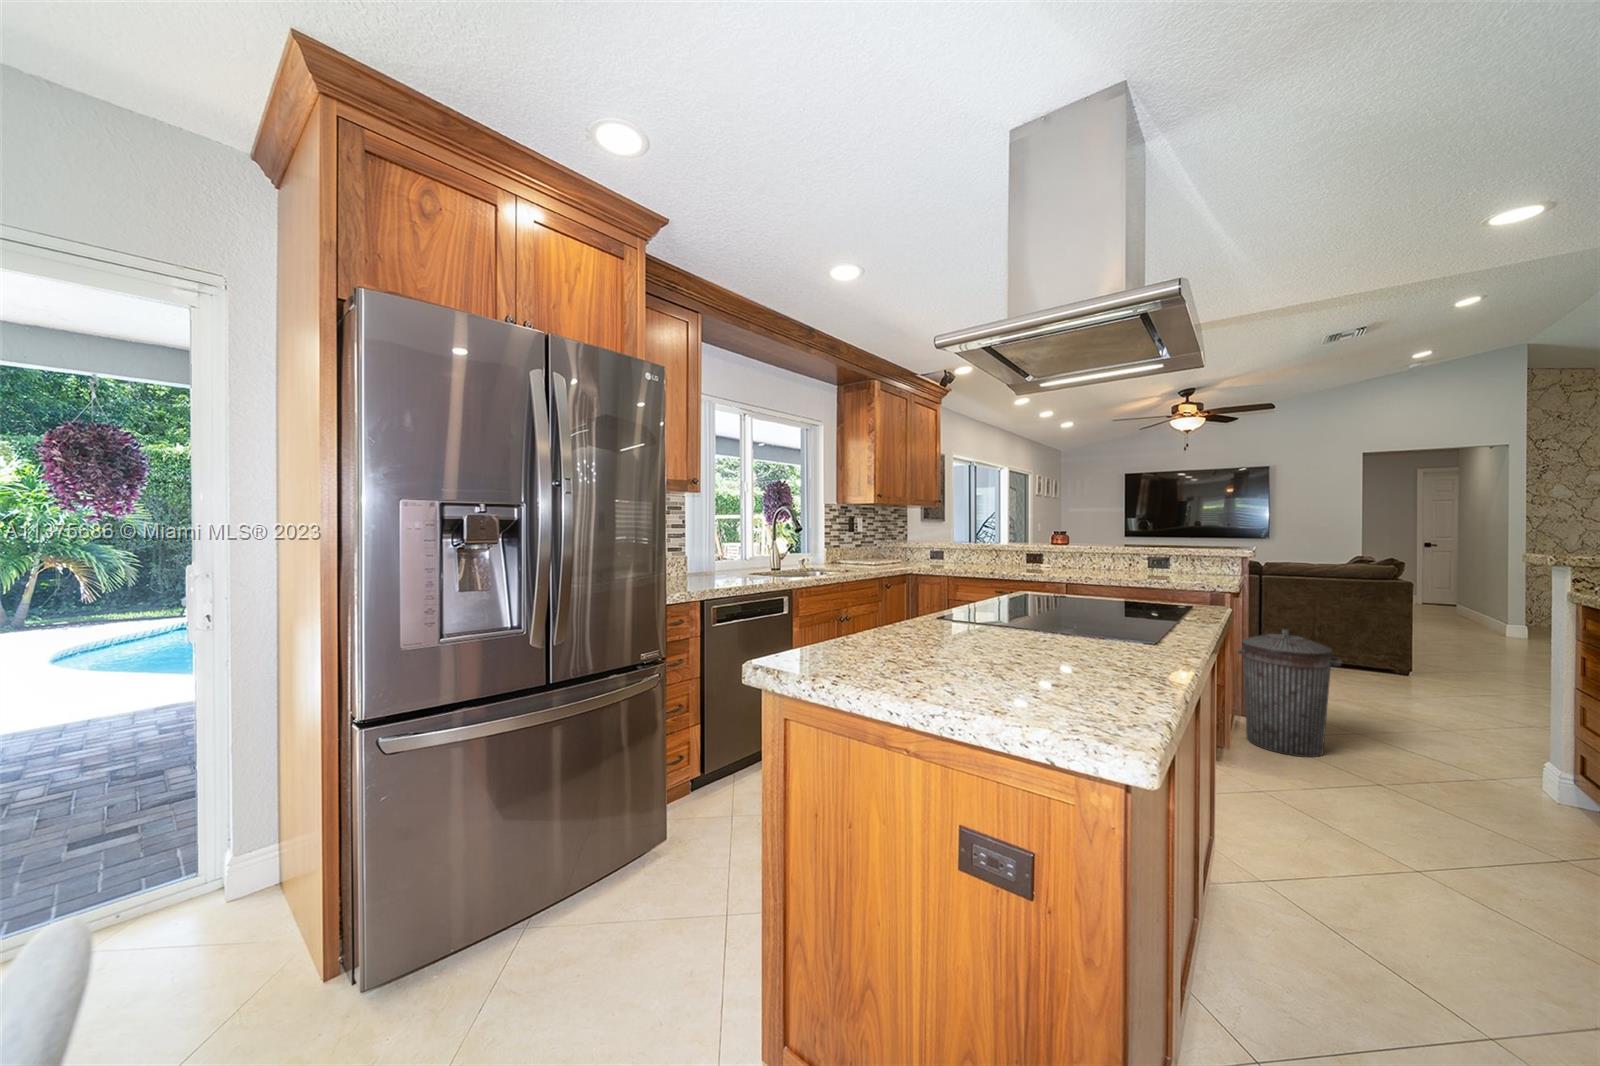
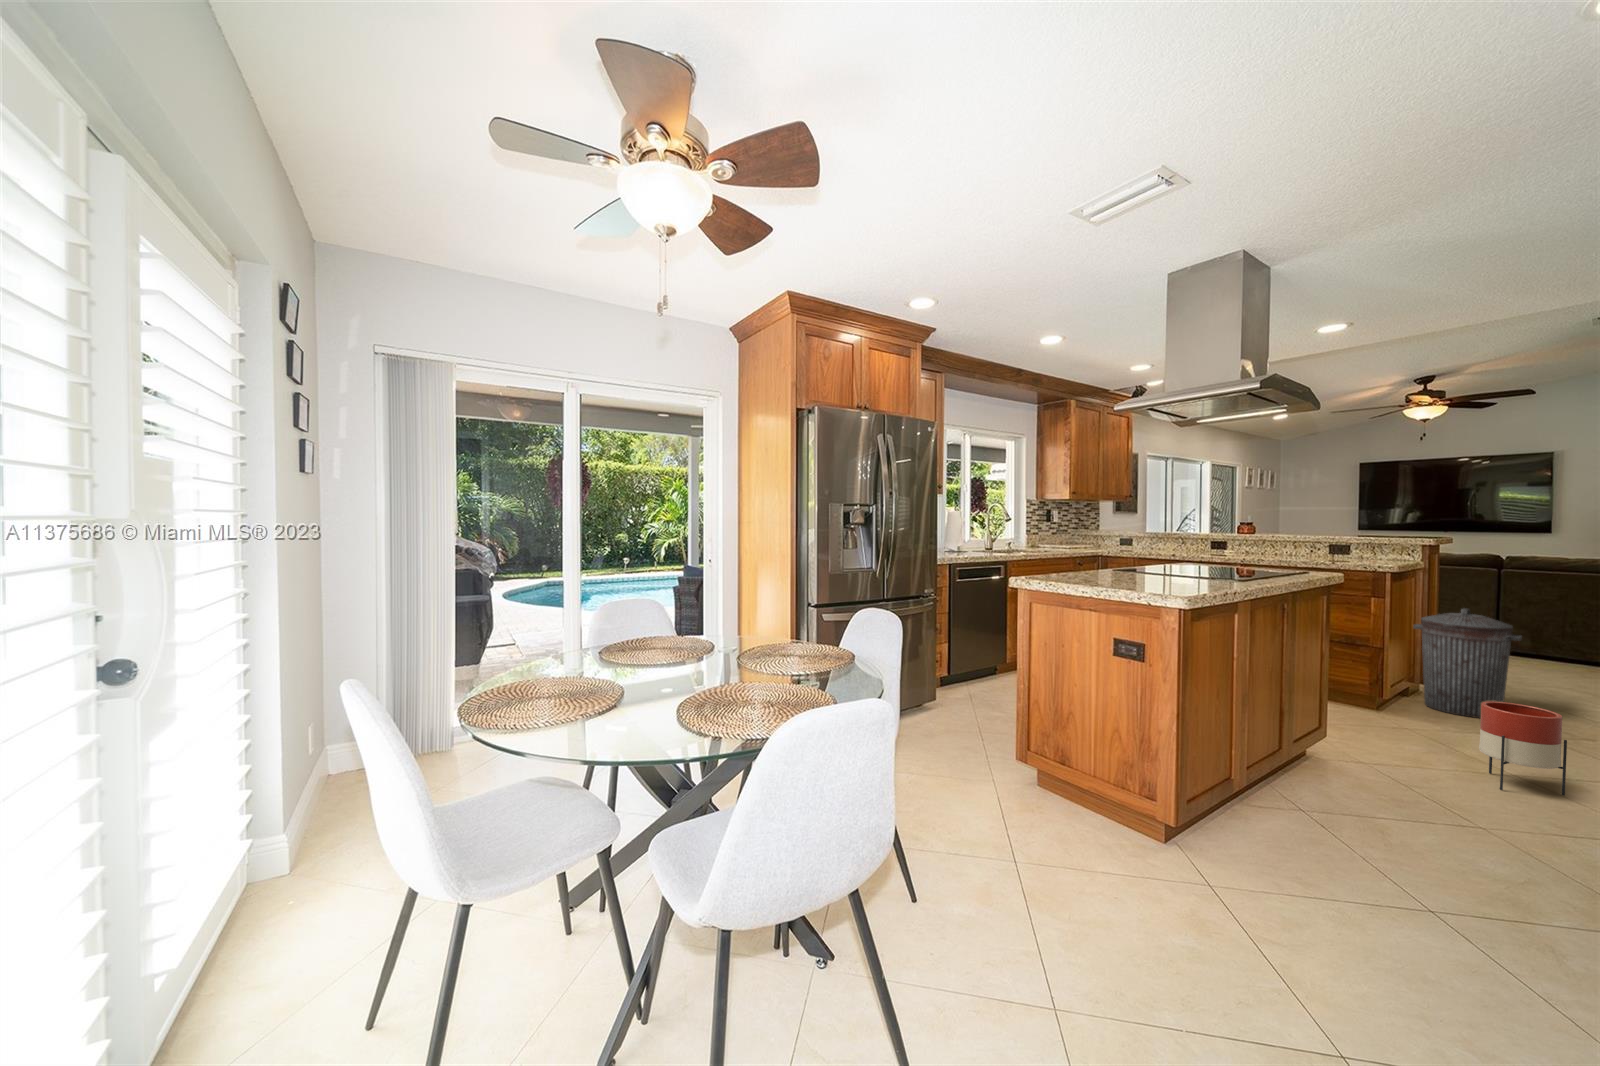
planter: none [1388,778,1499,916] -> present [1479,701,1567,795]

